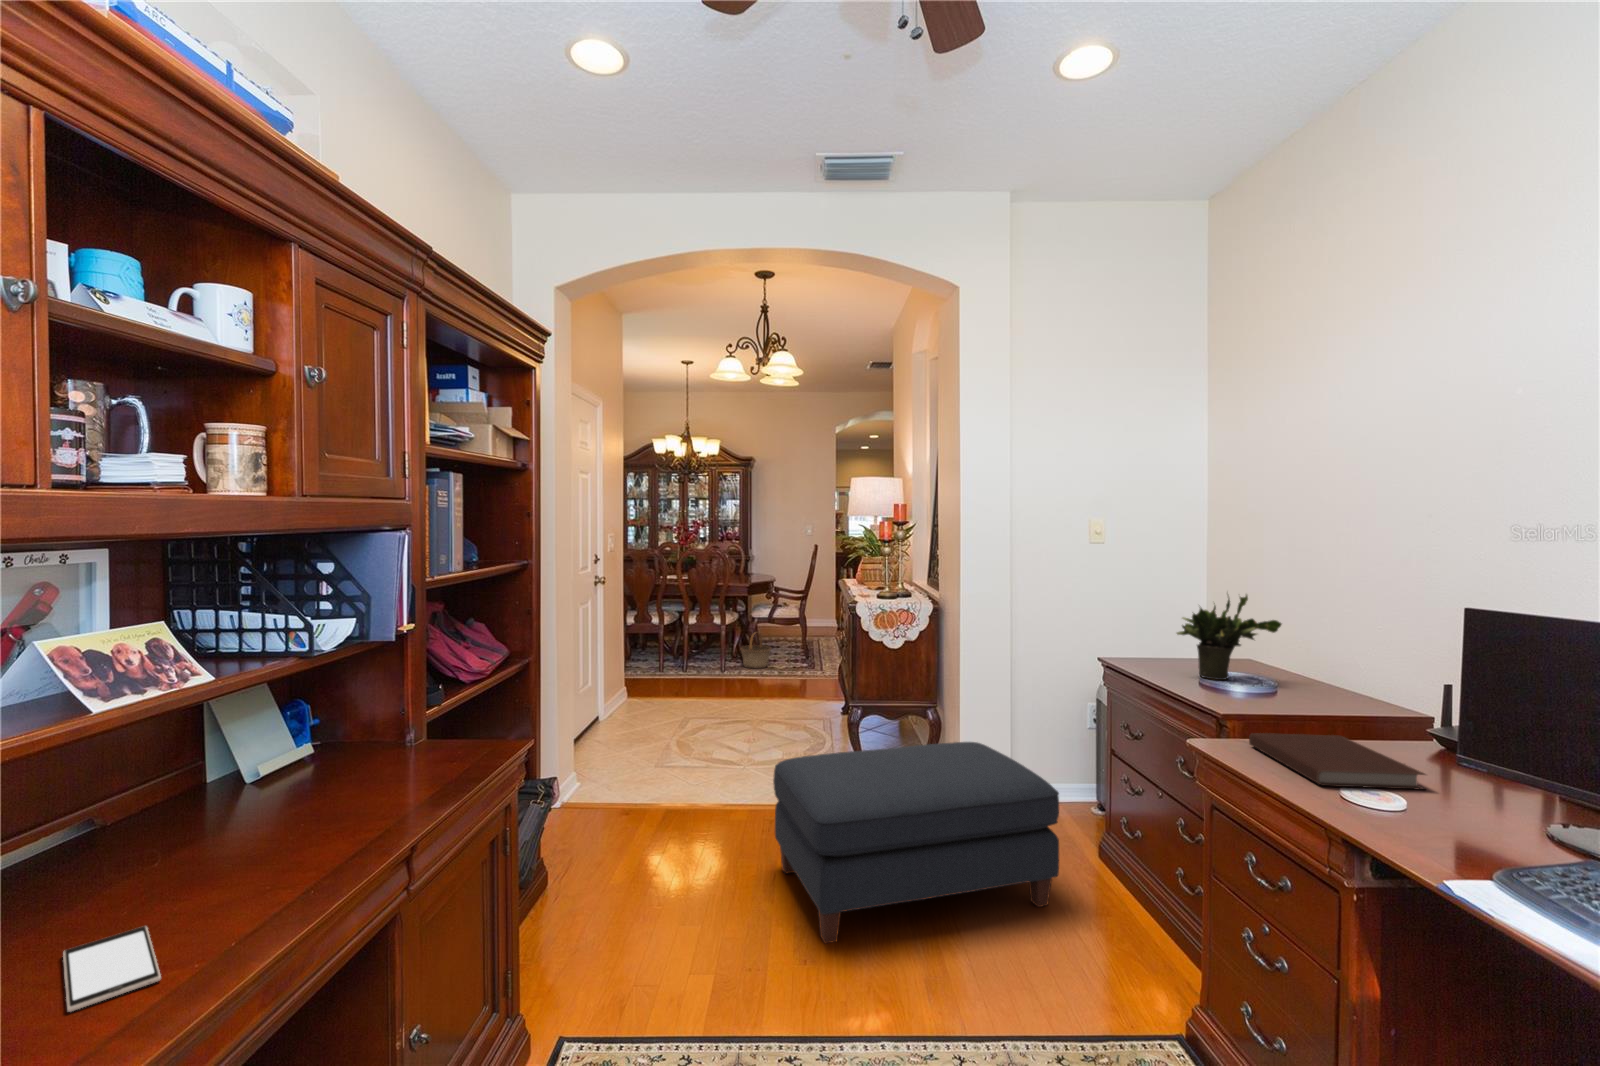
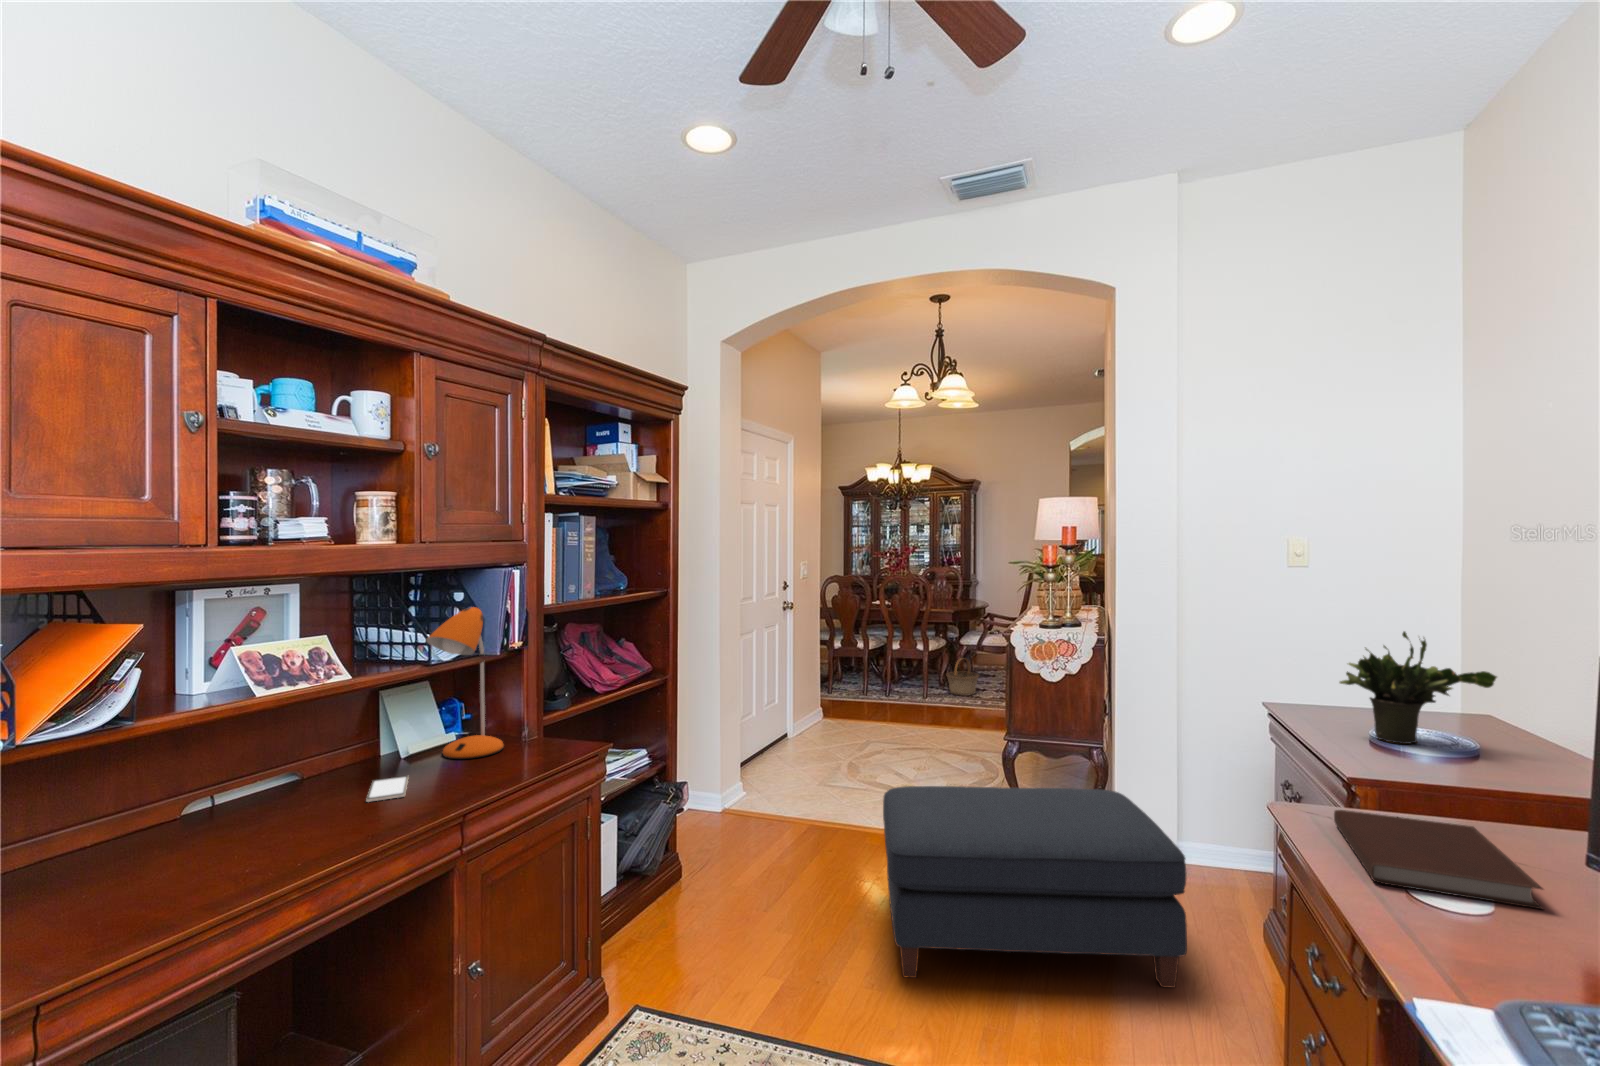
desk lamp: none [294,582,391,778] -> present [426,607,504,759]
smartphone: present [63,926,161,1012] -> present [366,775,408,802]

